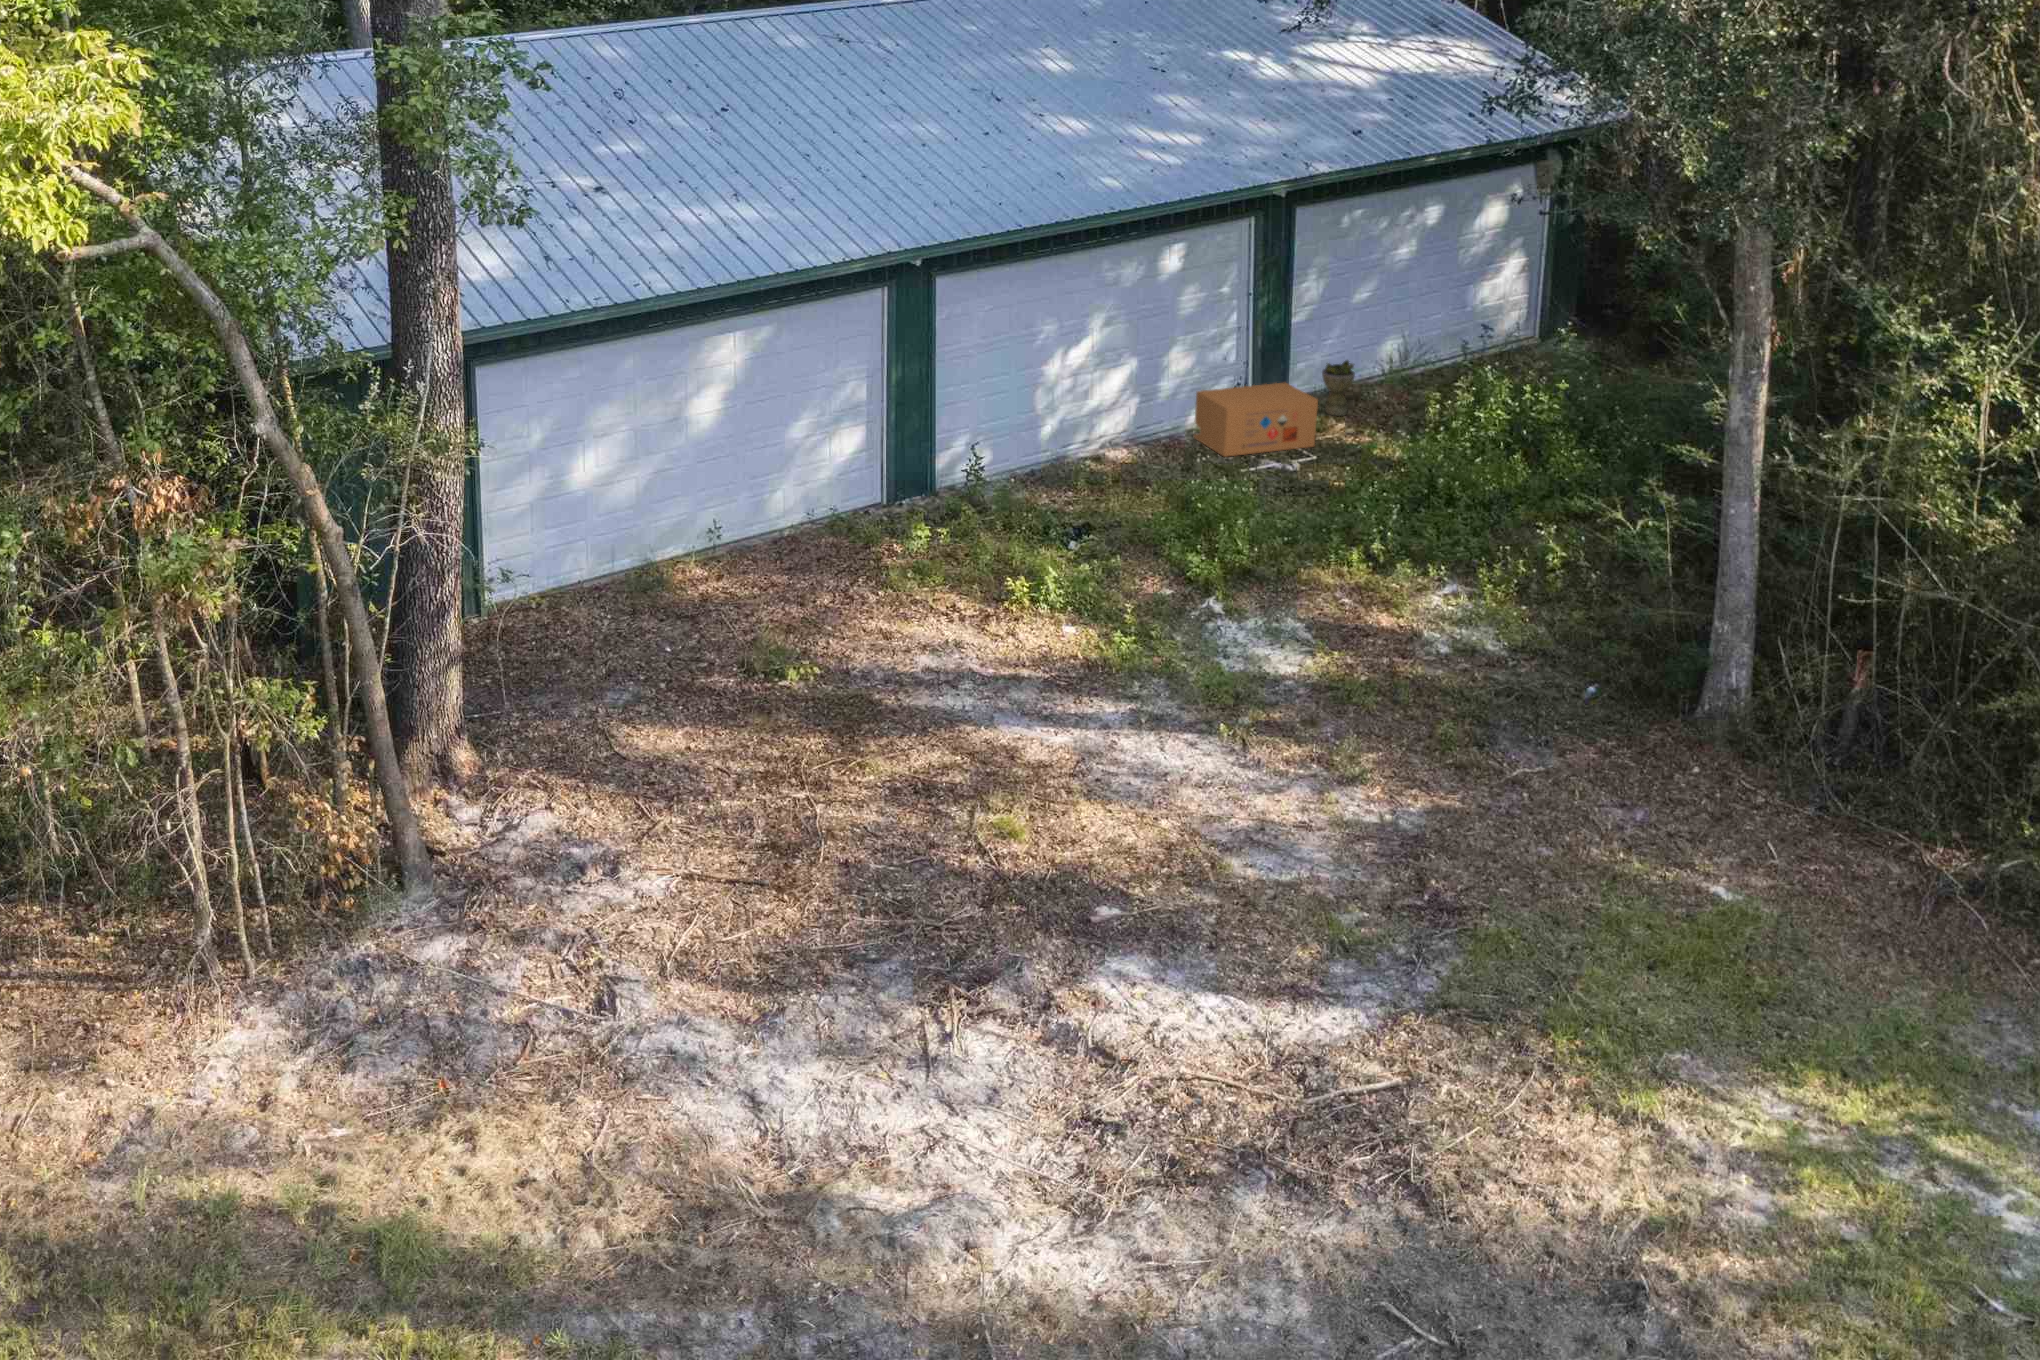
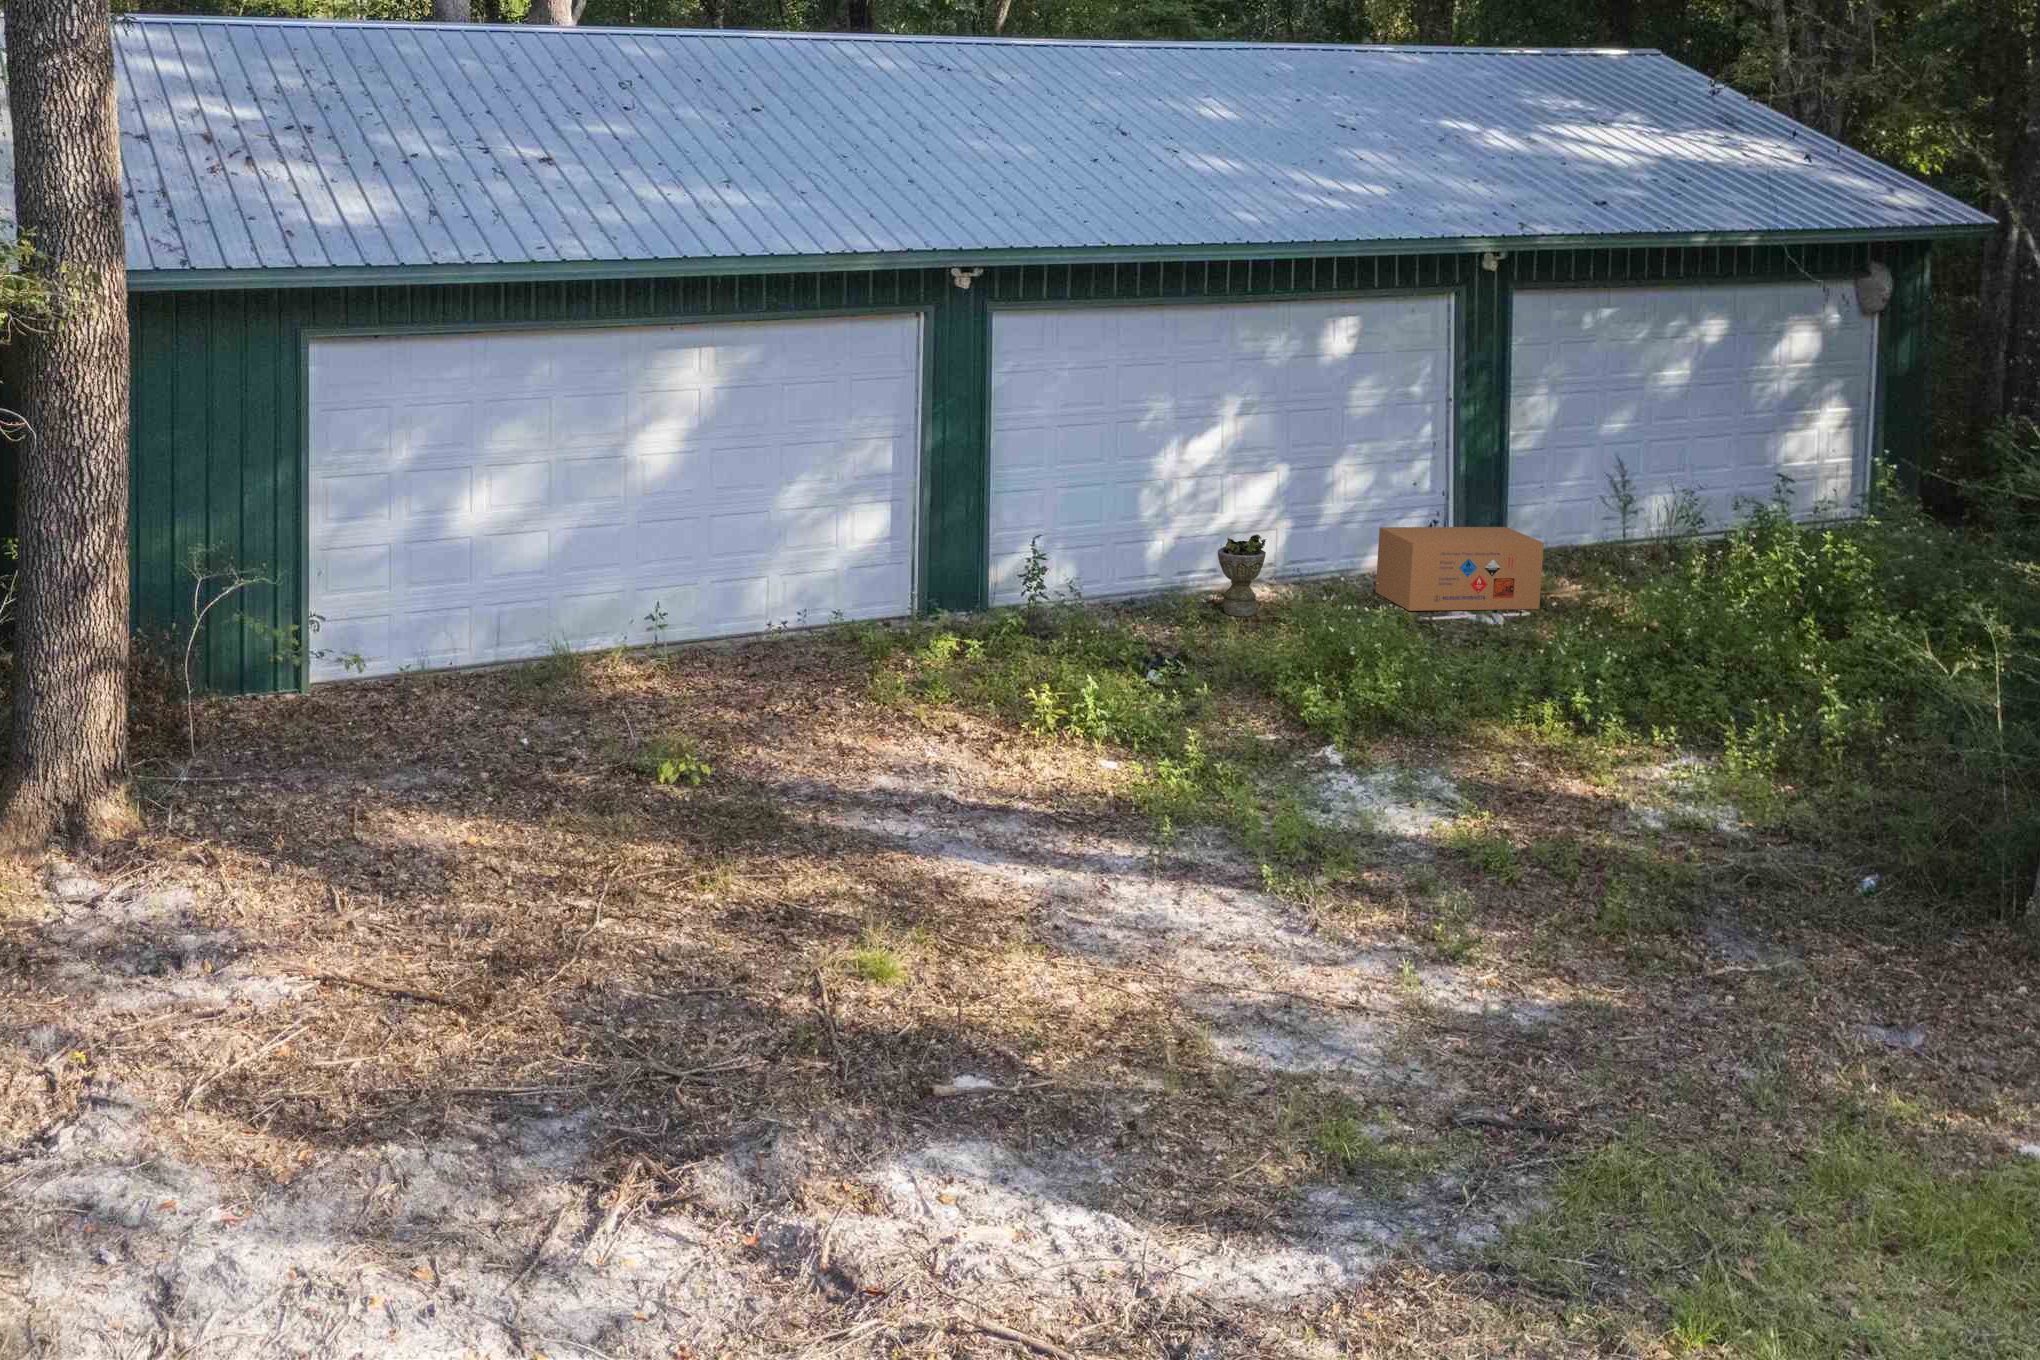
planter: present [1322,360,1355,416] -> present [1218,534,1266,617]

